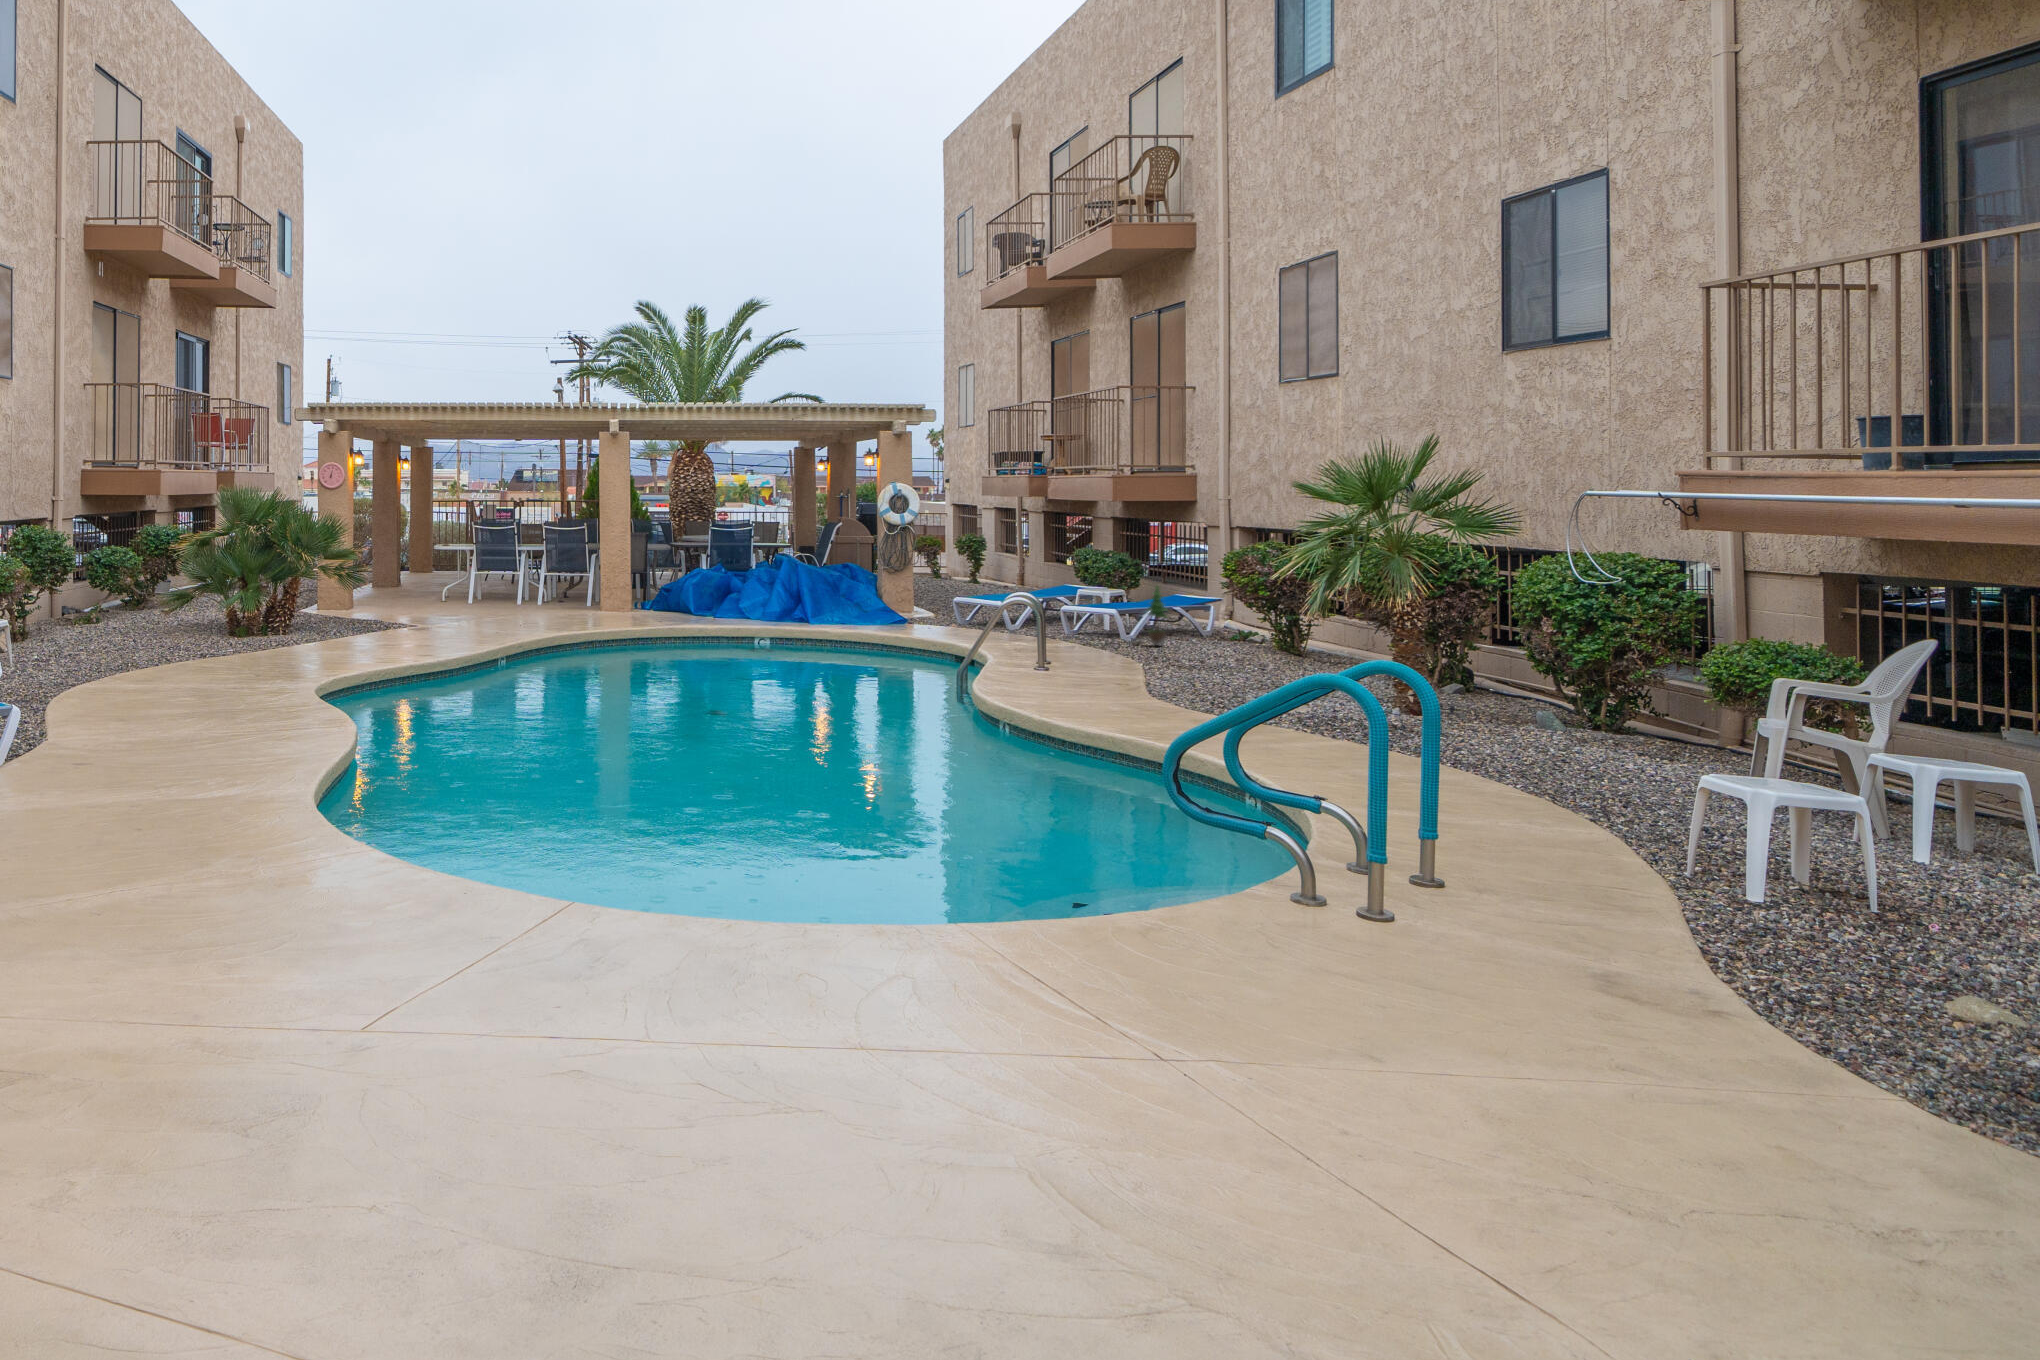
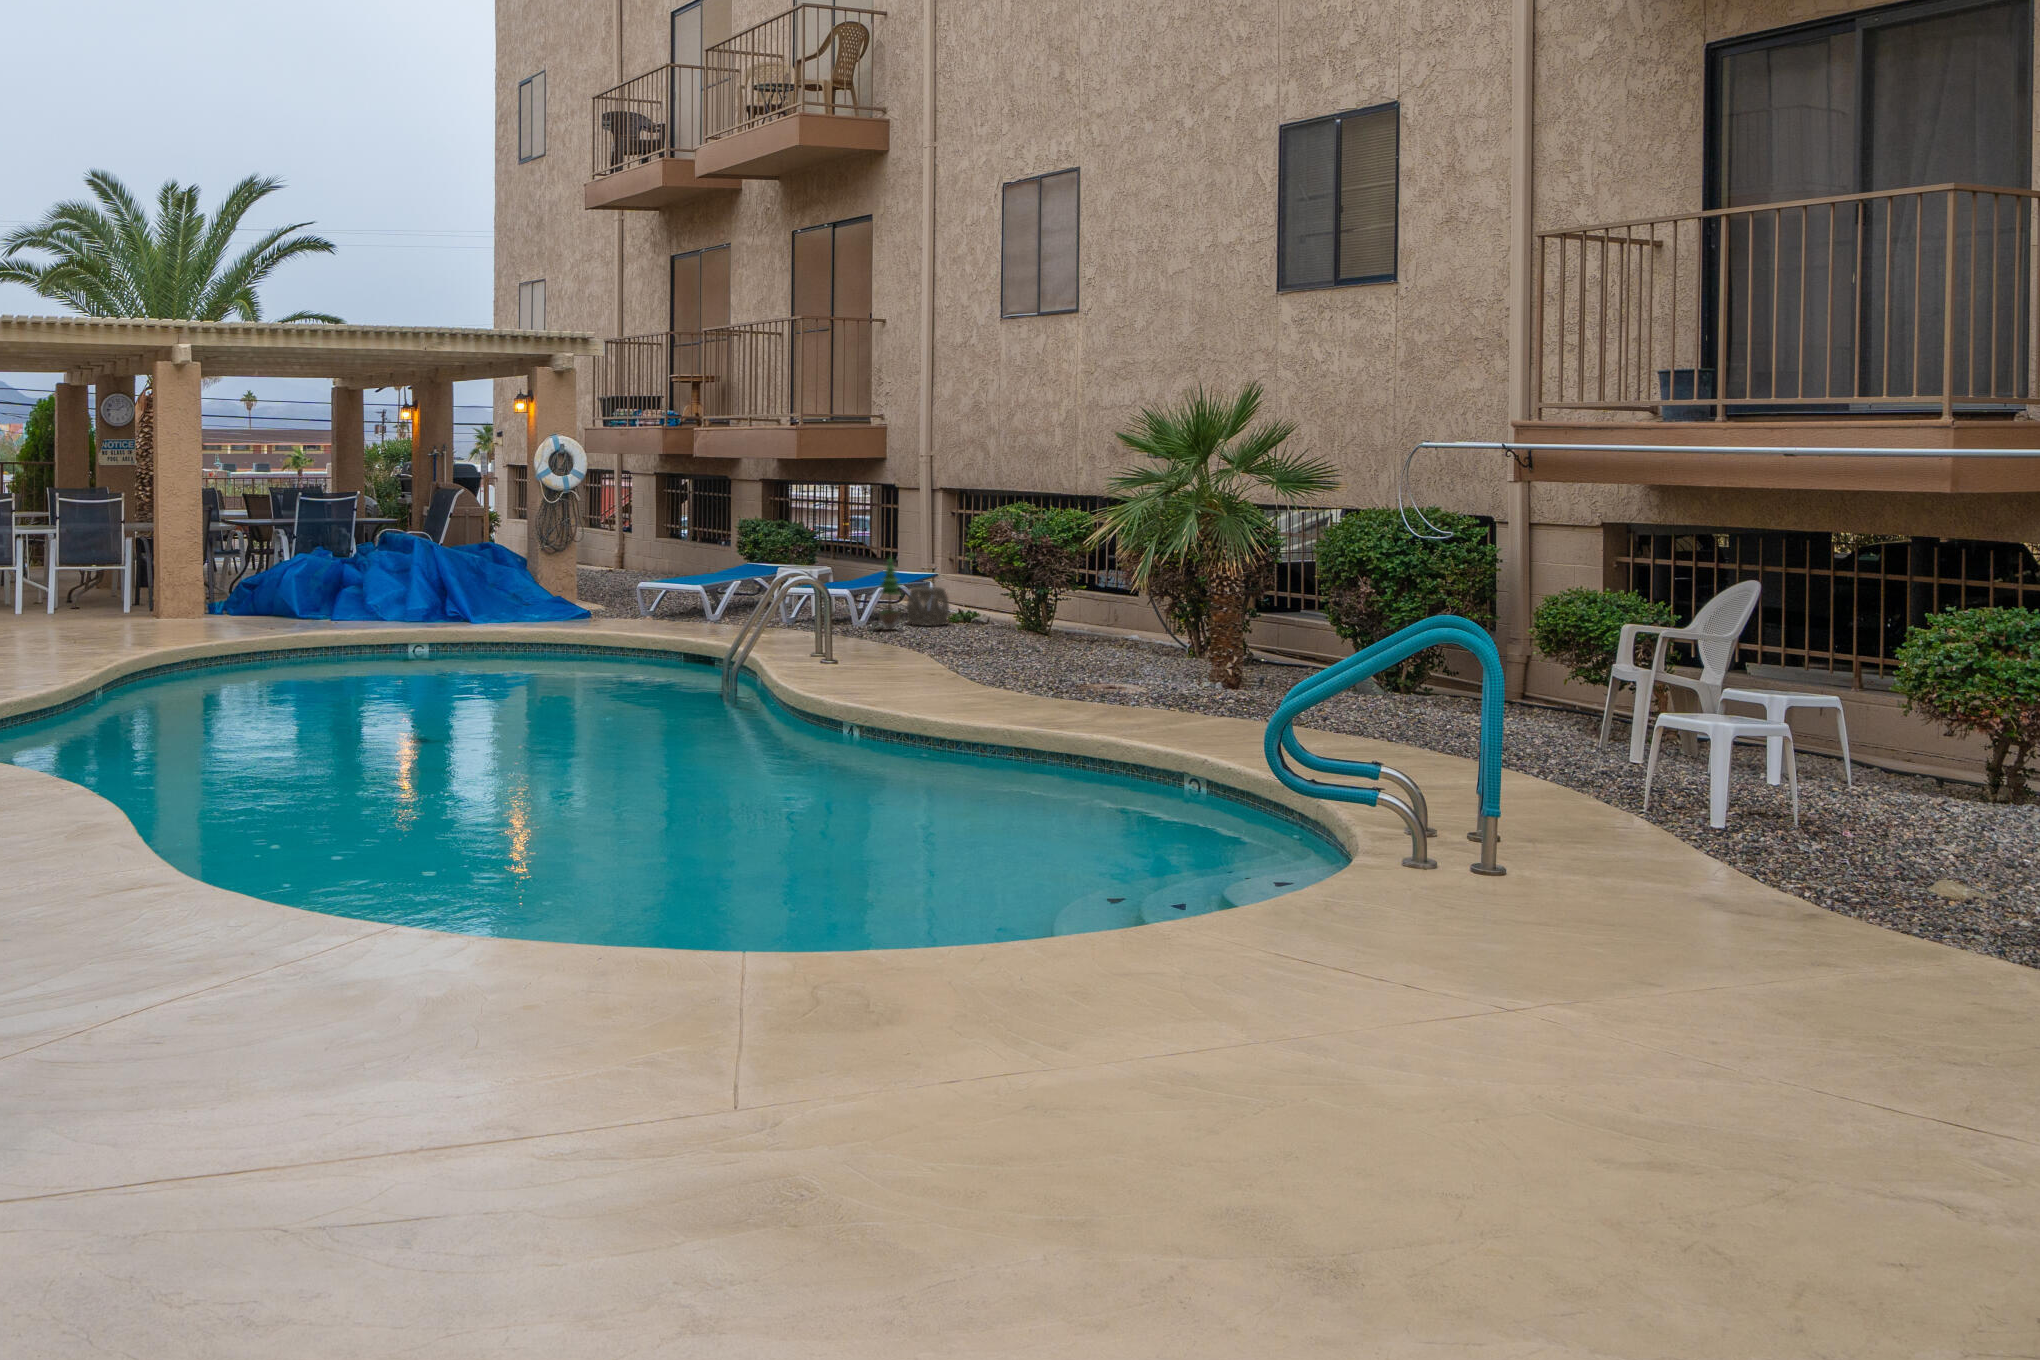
woven basket: none [1179,612,1220,645] -> present [907,587,949,626]

